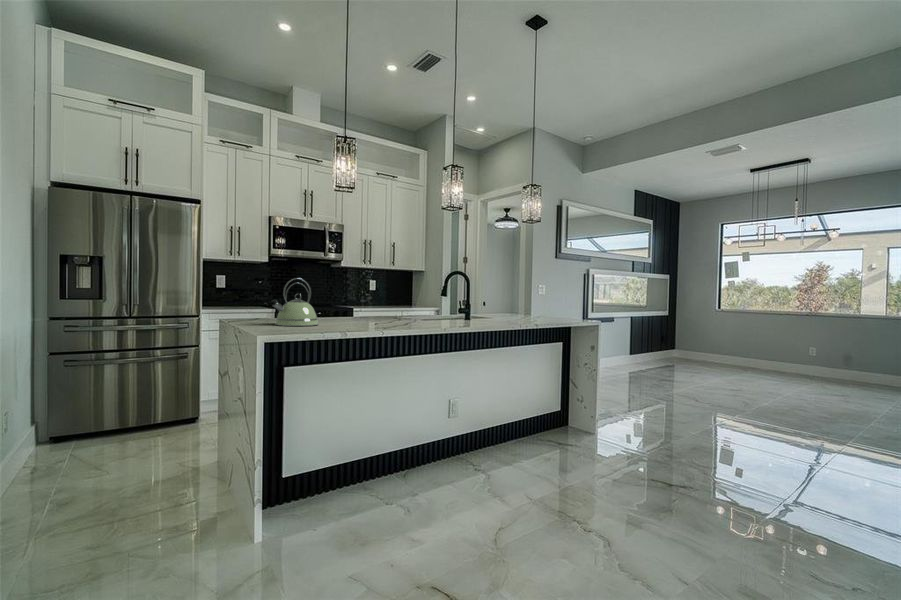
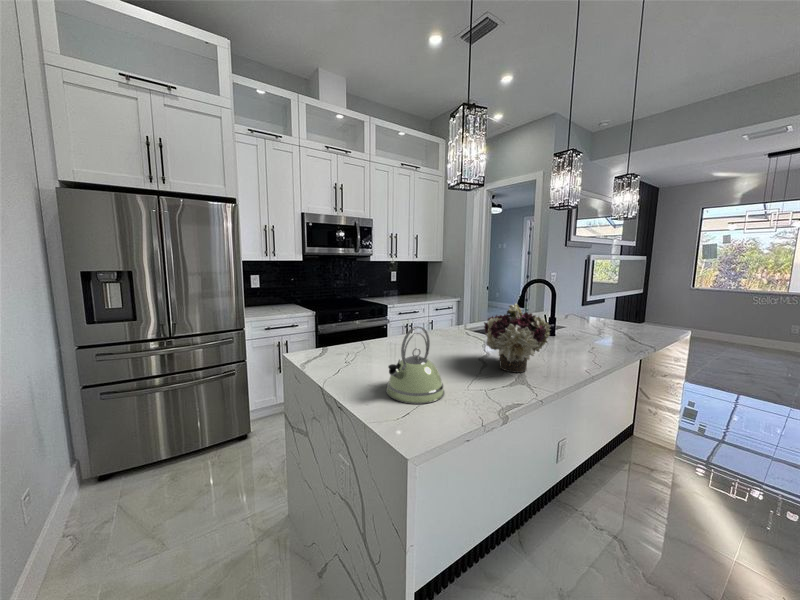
flower arrangement: none [369,273,416,324] -> present [484,303,551,373]

